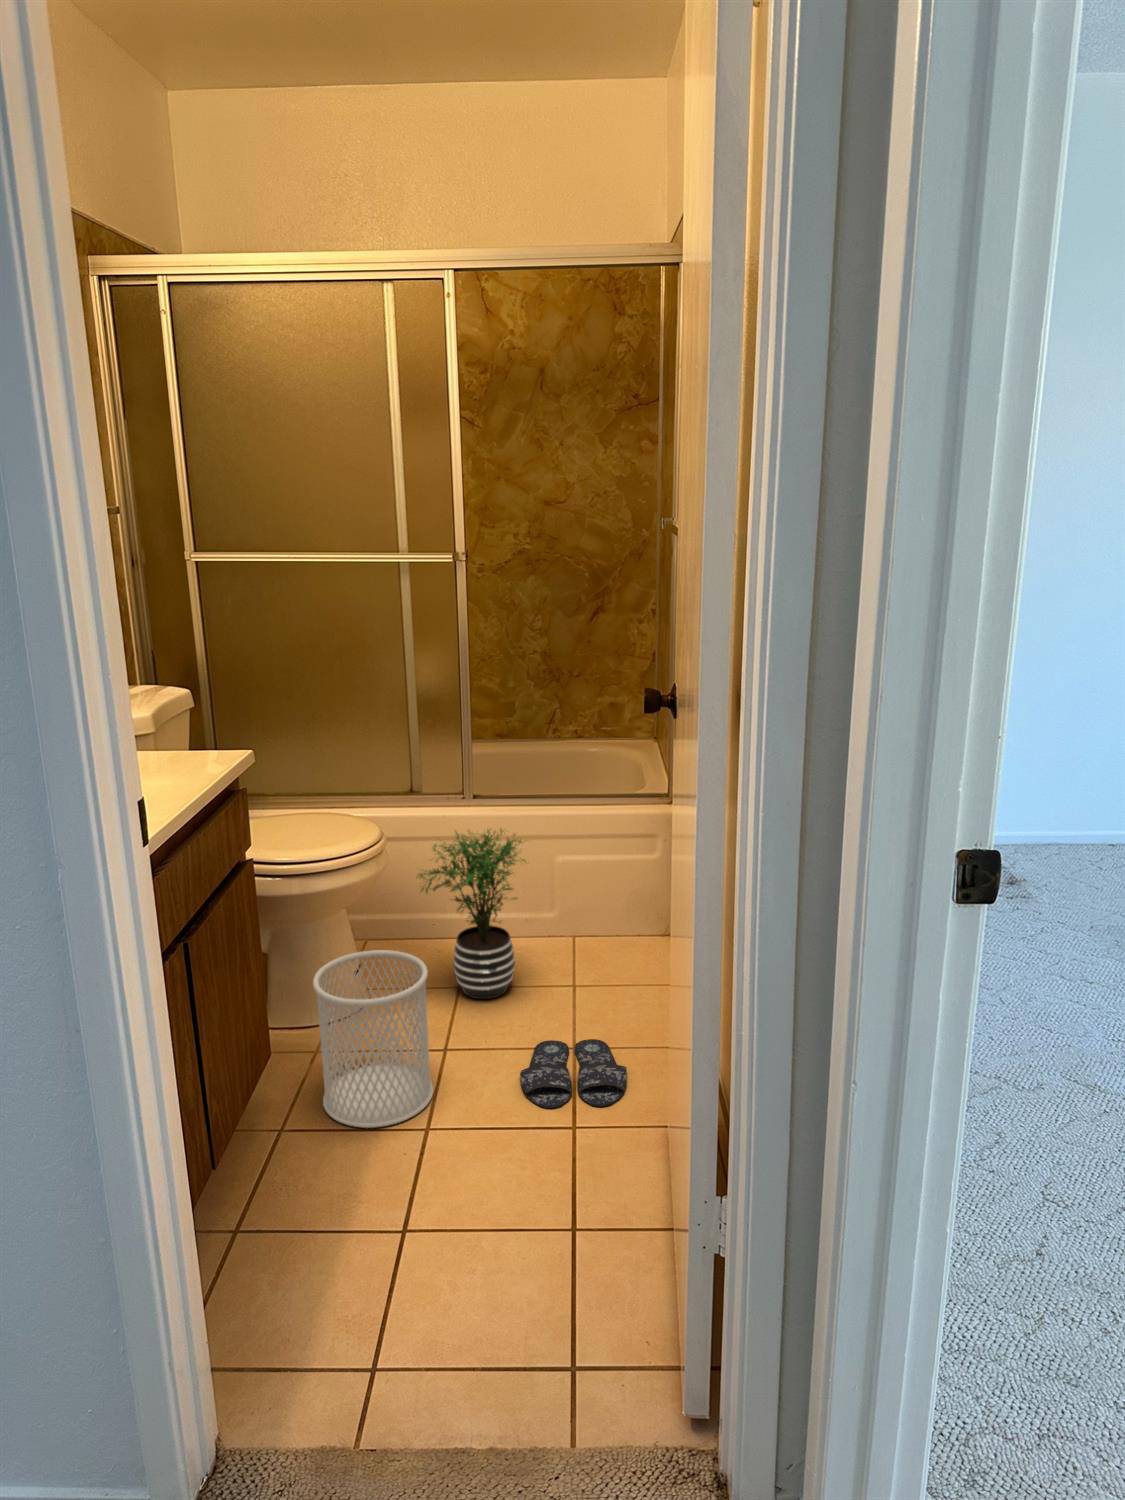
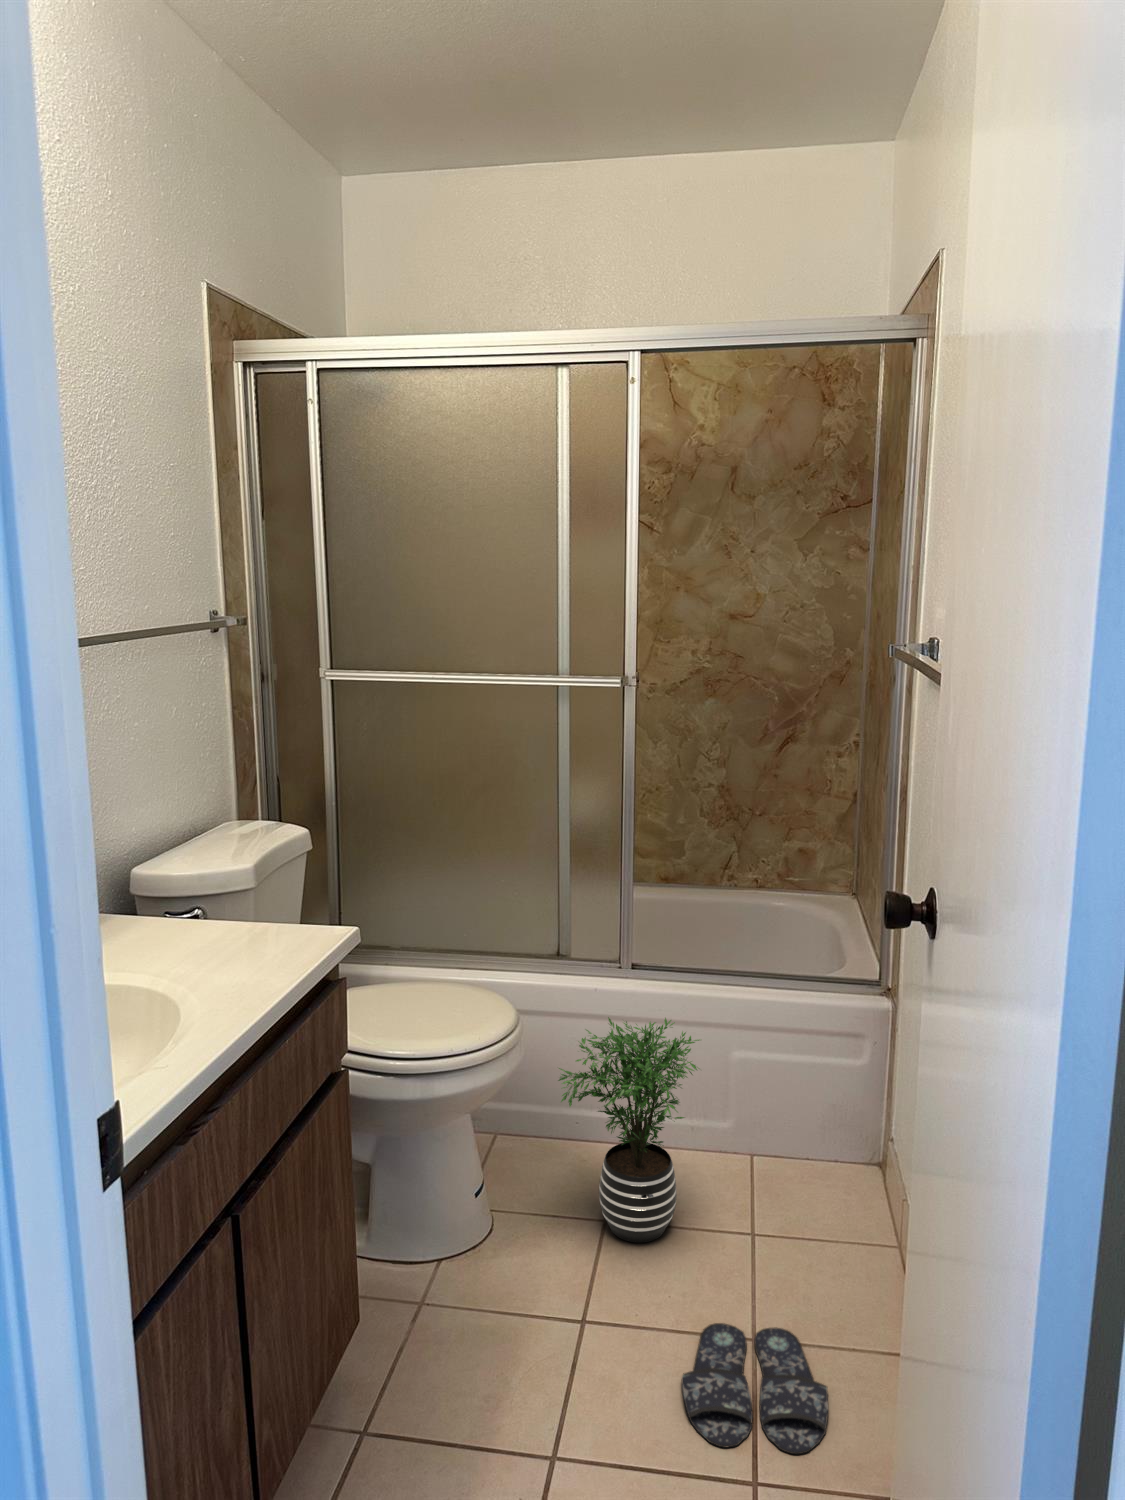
wastebasket: present [313,950,433,1128] -> none [417,1191,566,1450]

